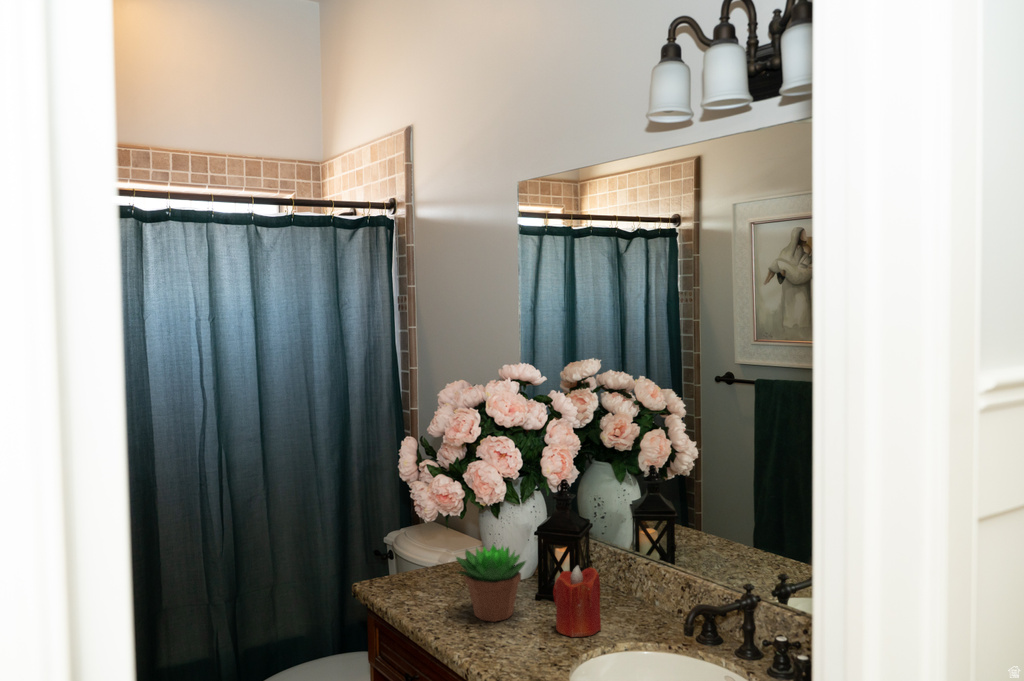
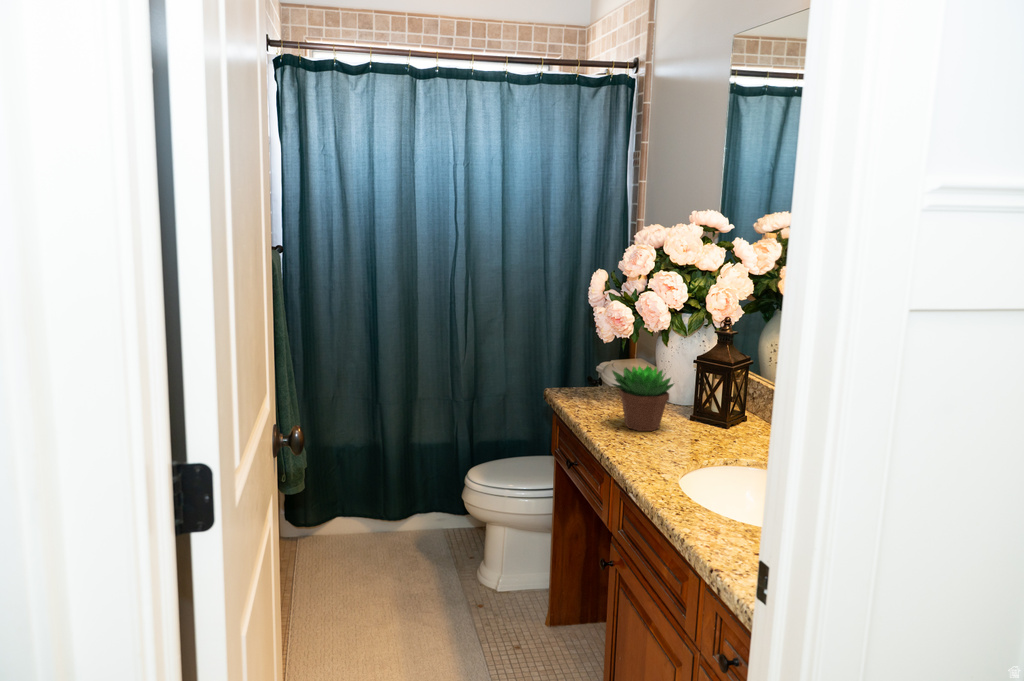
candle: present [553,566,601,637] -> none [688,391,732,454]

